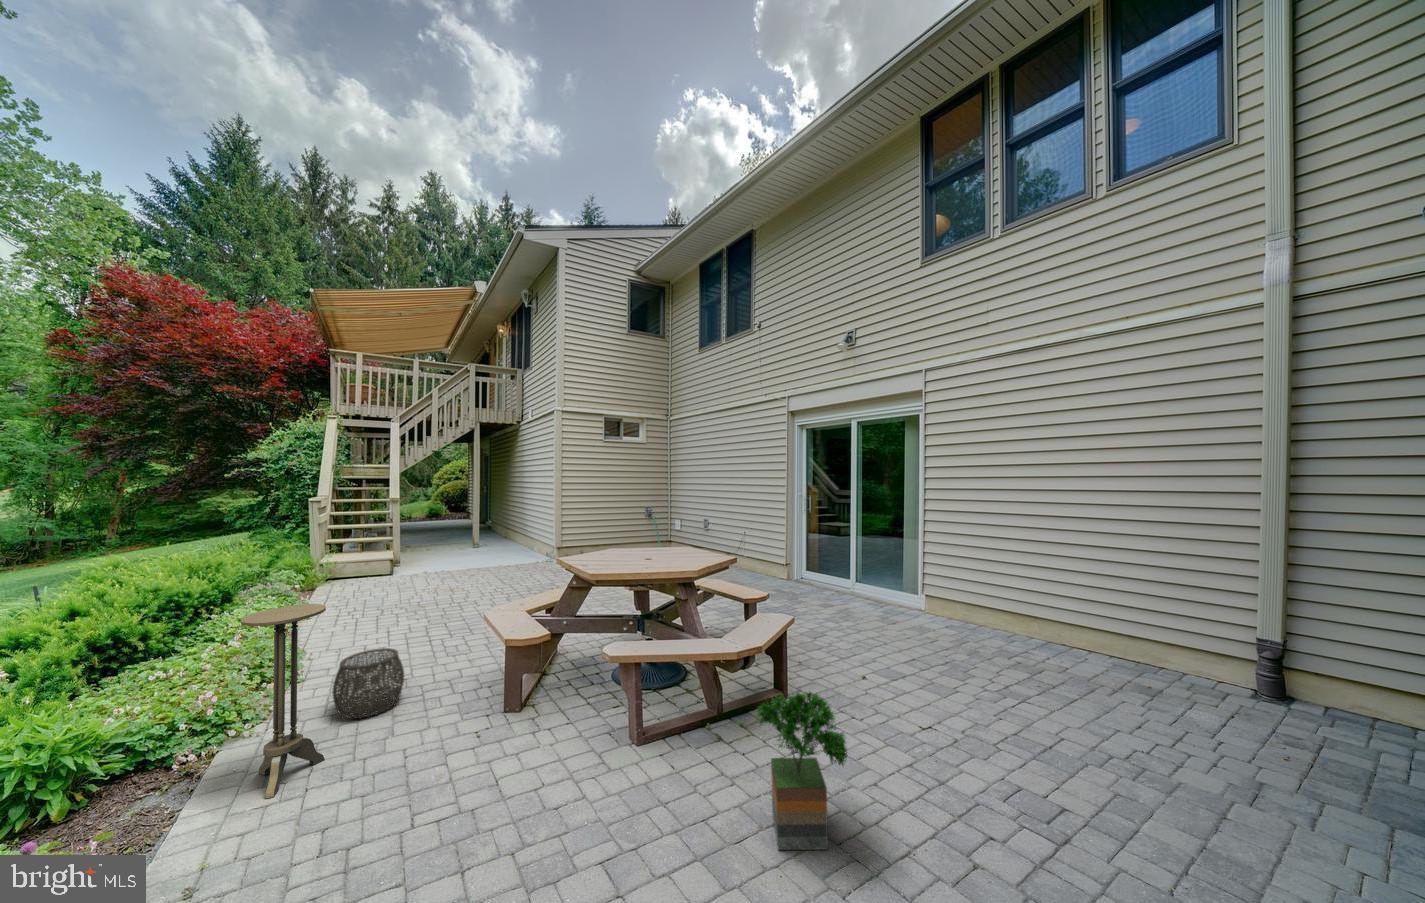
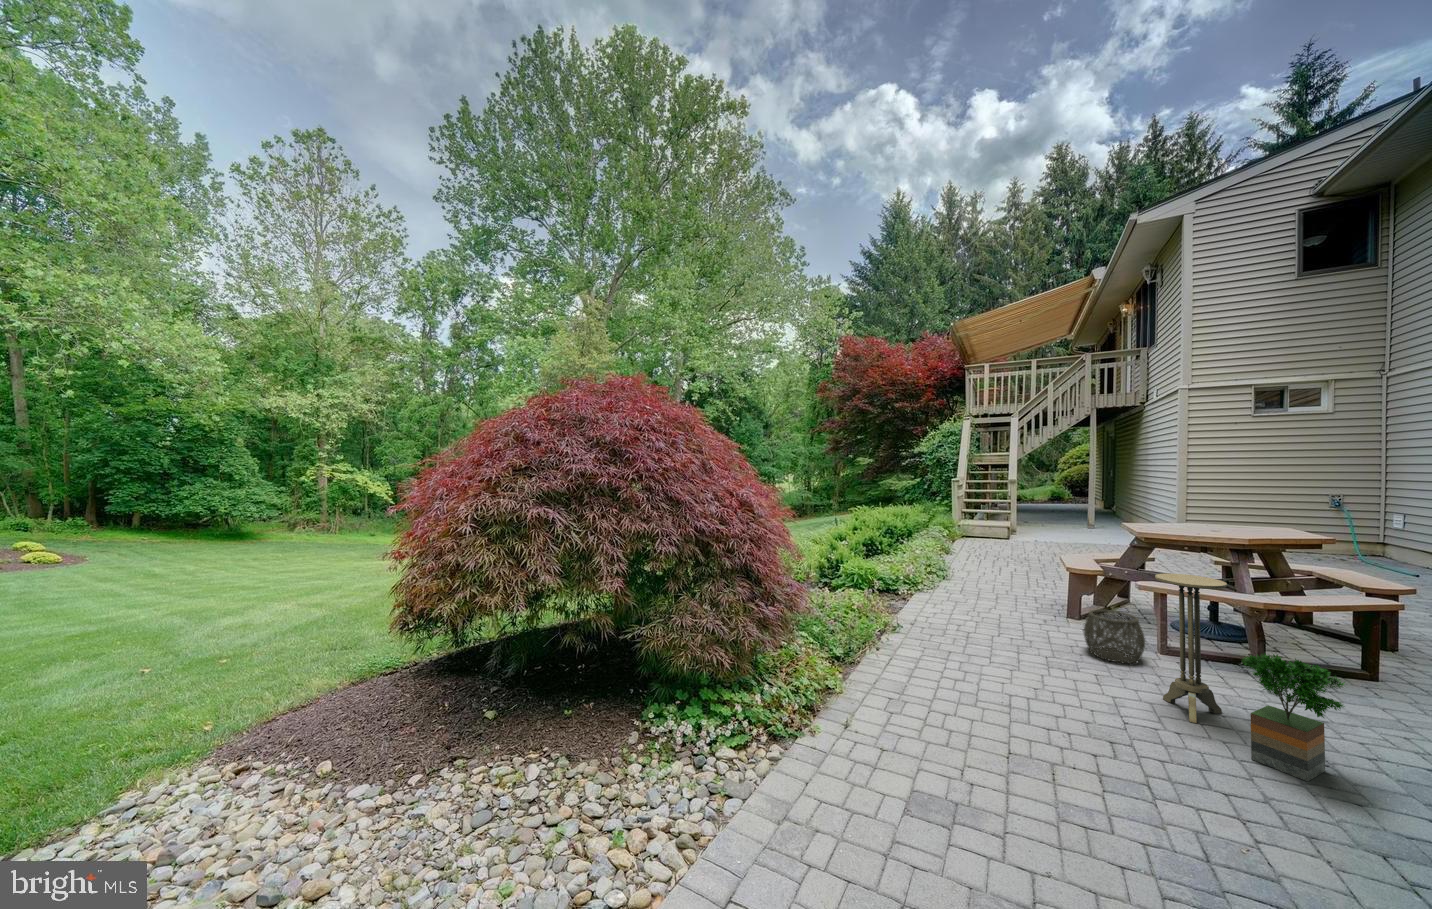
side table: present [241,604,326,799] -> present [1155,573,1227,723]
woven basket: present [332,648,404,719] -> present [1084,609,1145,664]

